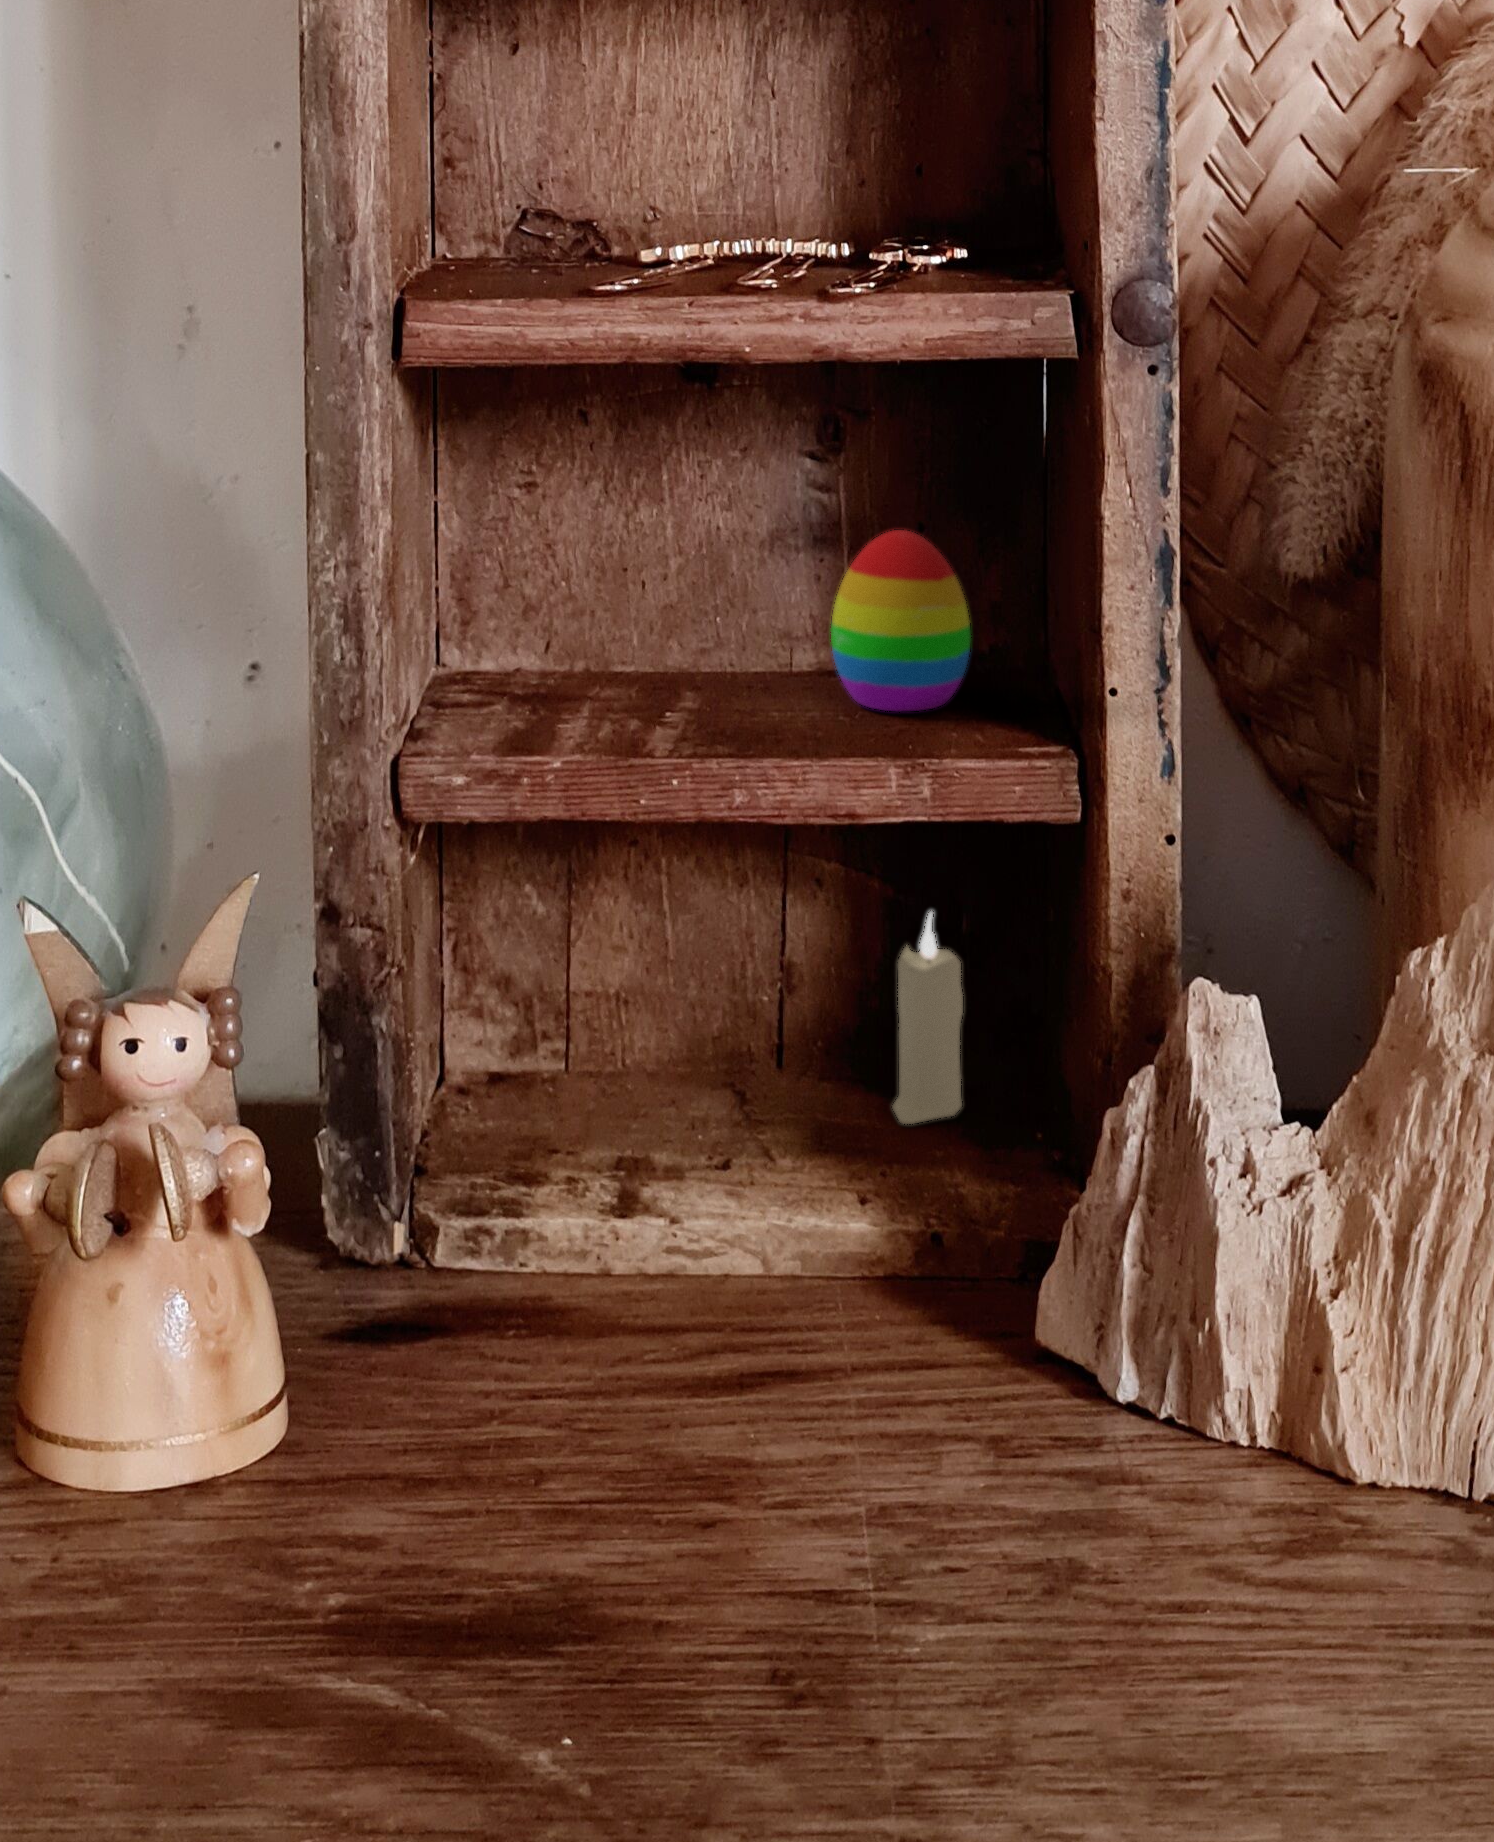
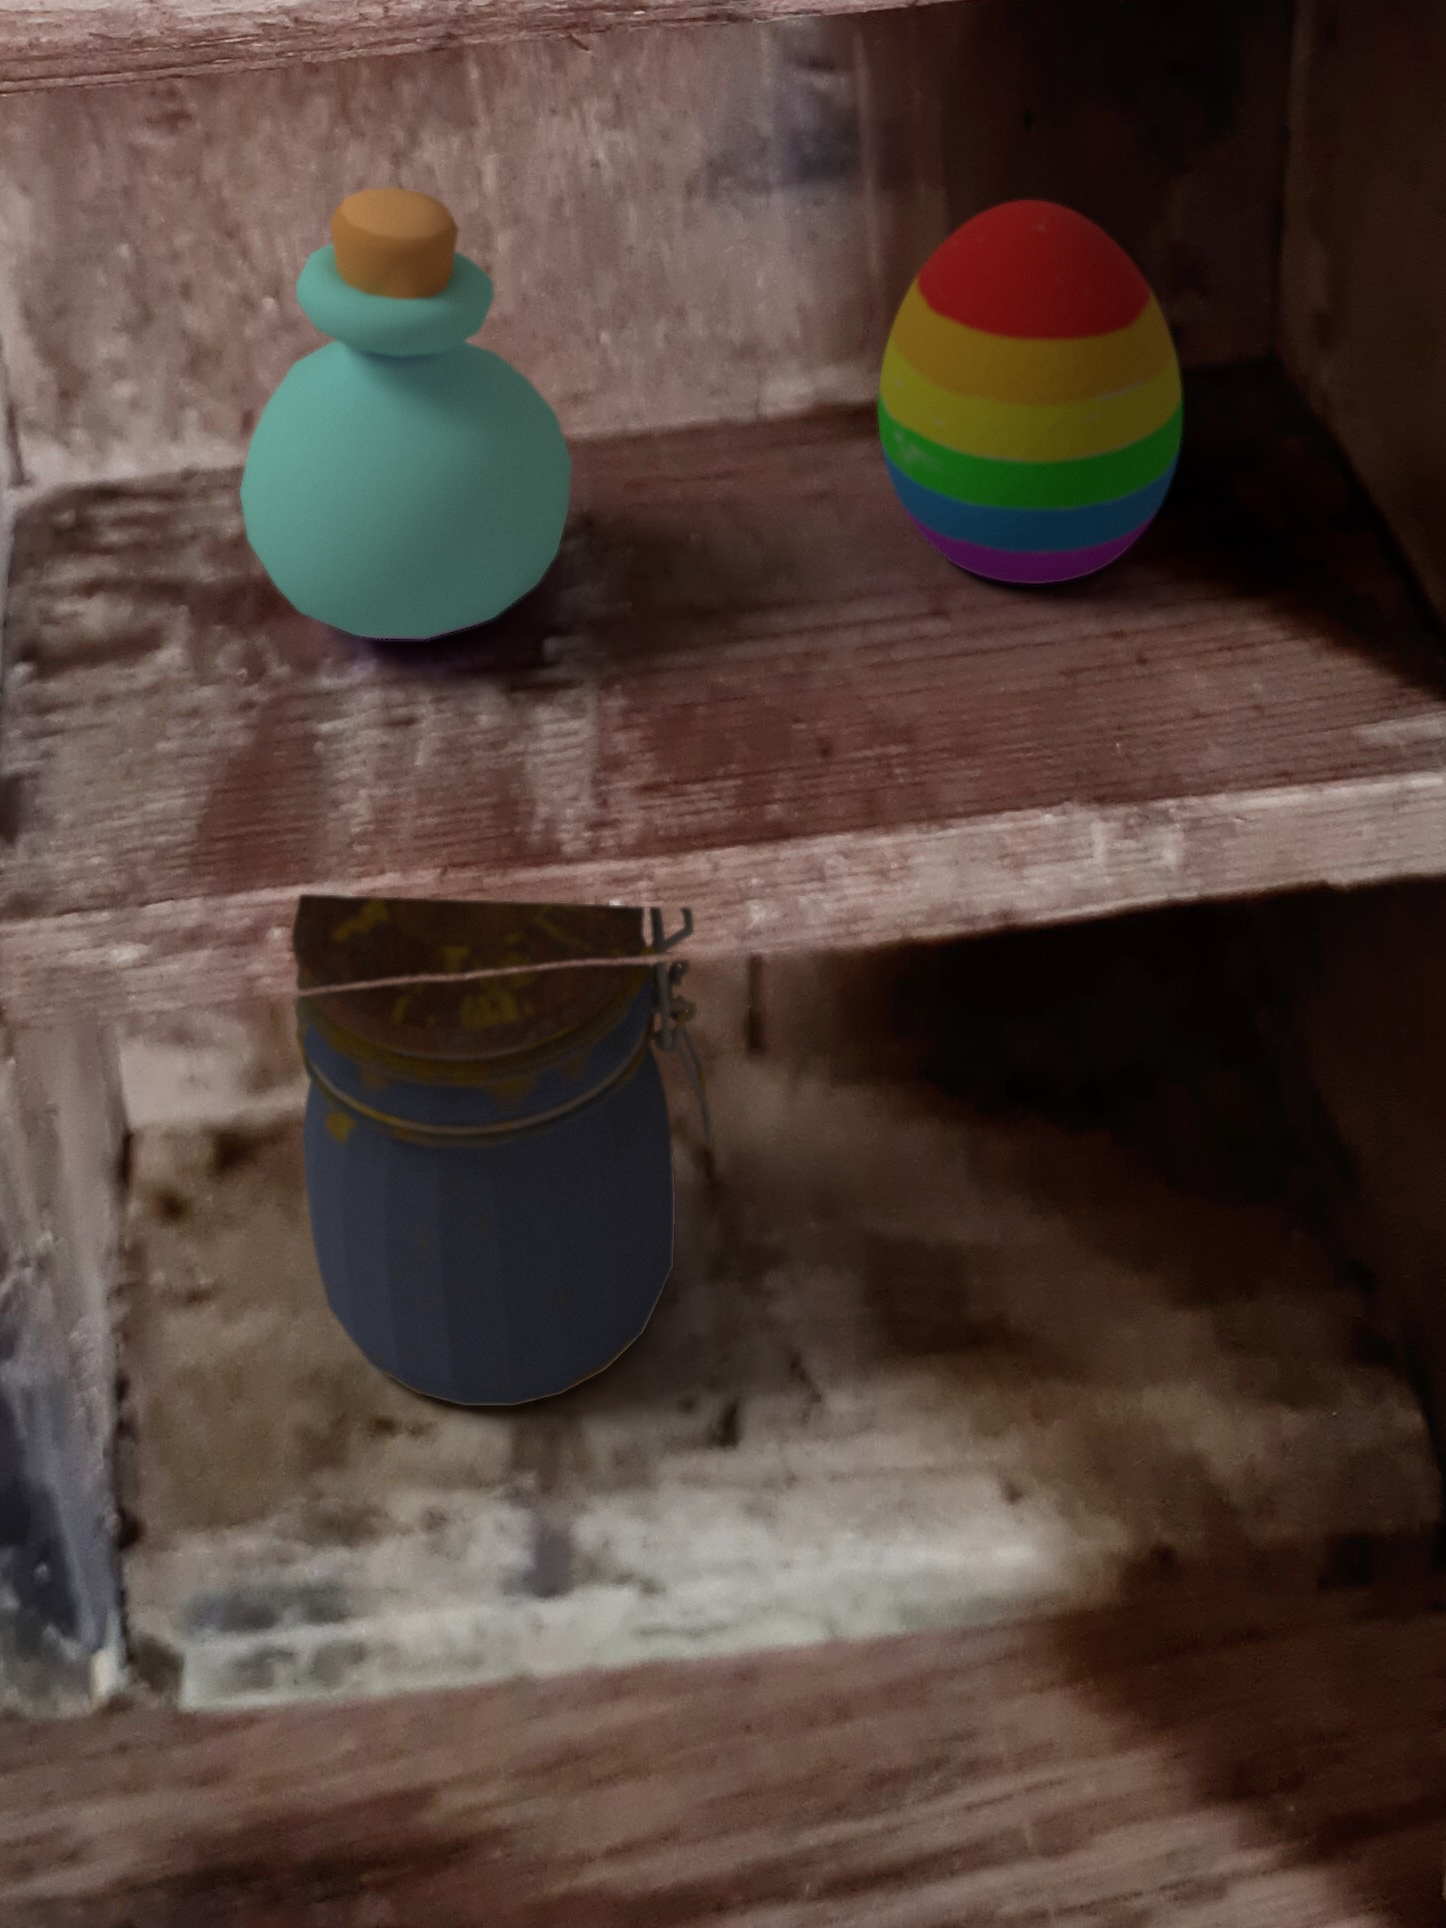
perfume bottle: none [537,496,688,705] -> present [240,187,572,639]
jar: none [534,849,738,1151] -> present [291,894,713,1406]
candle: present [893,912,963,1124] -> none [1000,882,1134,1240]

